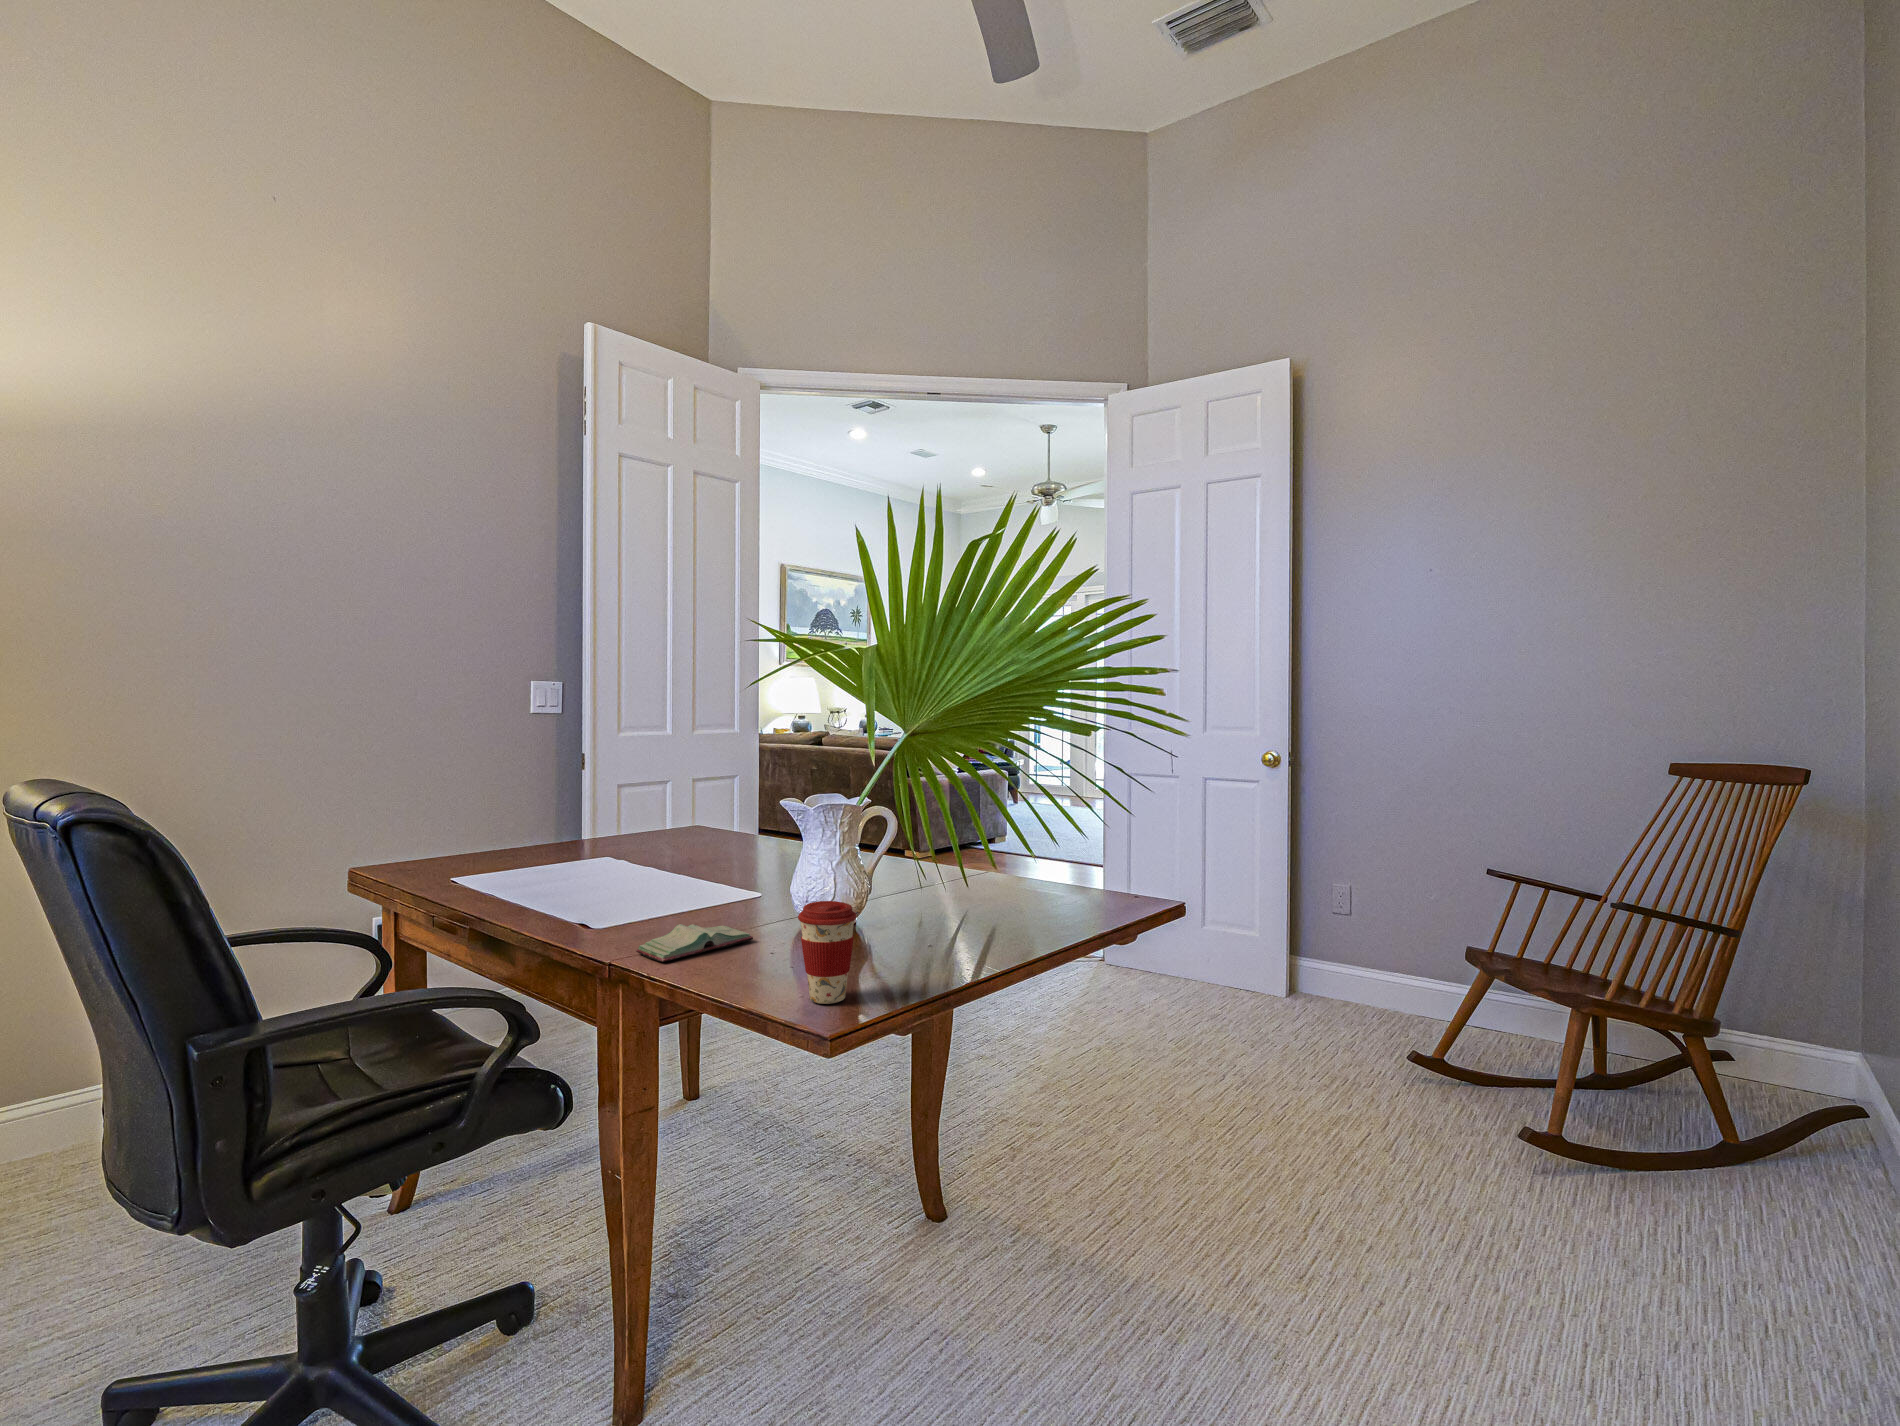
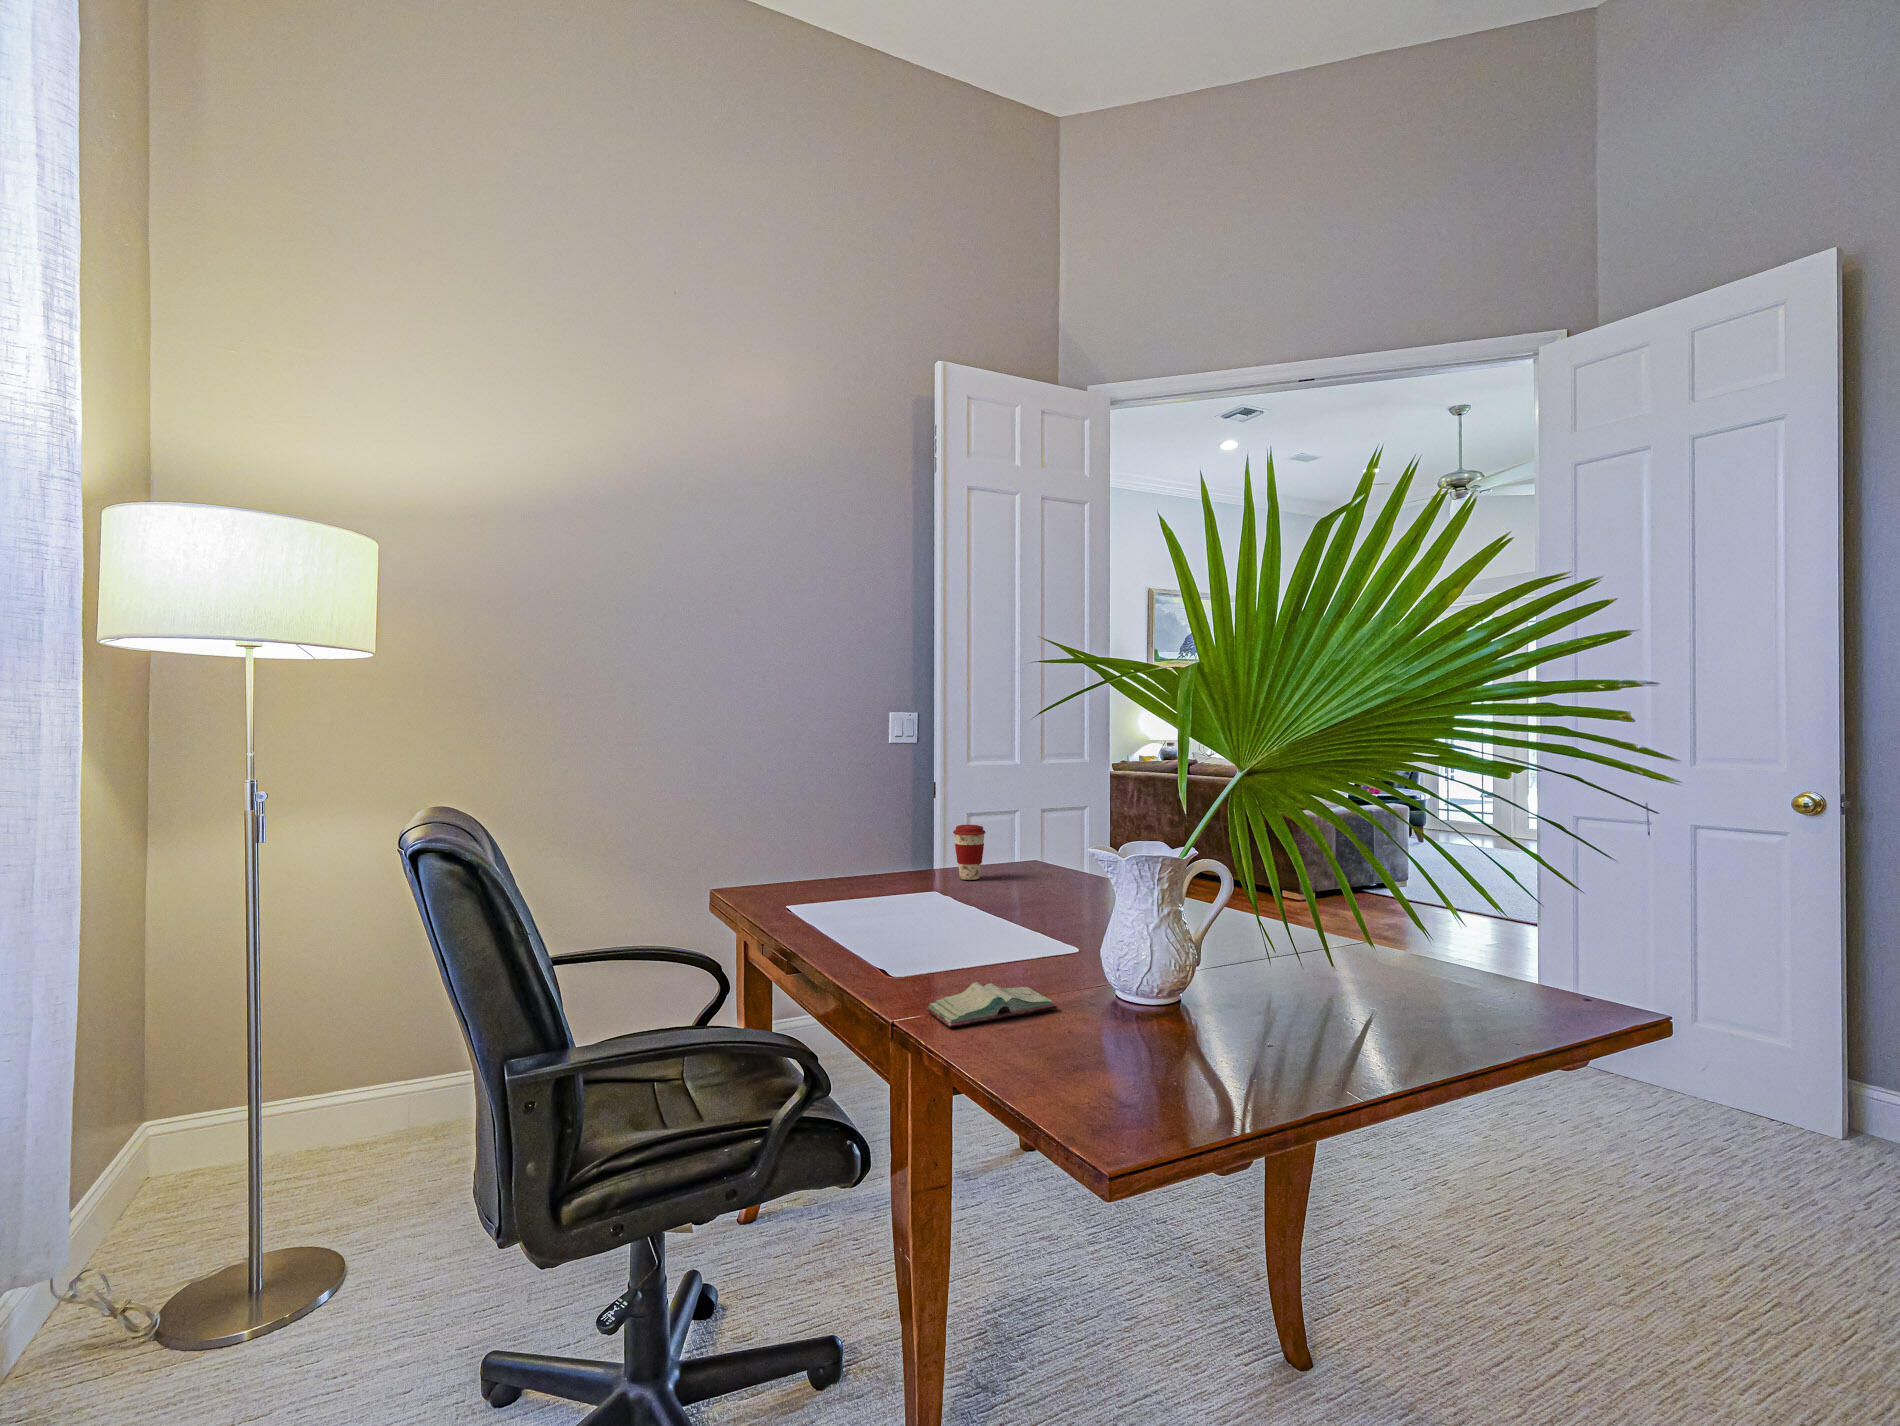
coffee cup: present [798,901,856,1004] -> present [953,825,986,880]

